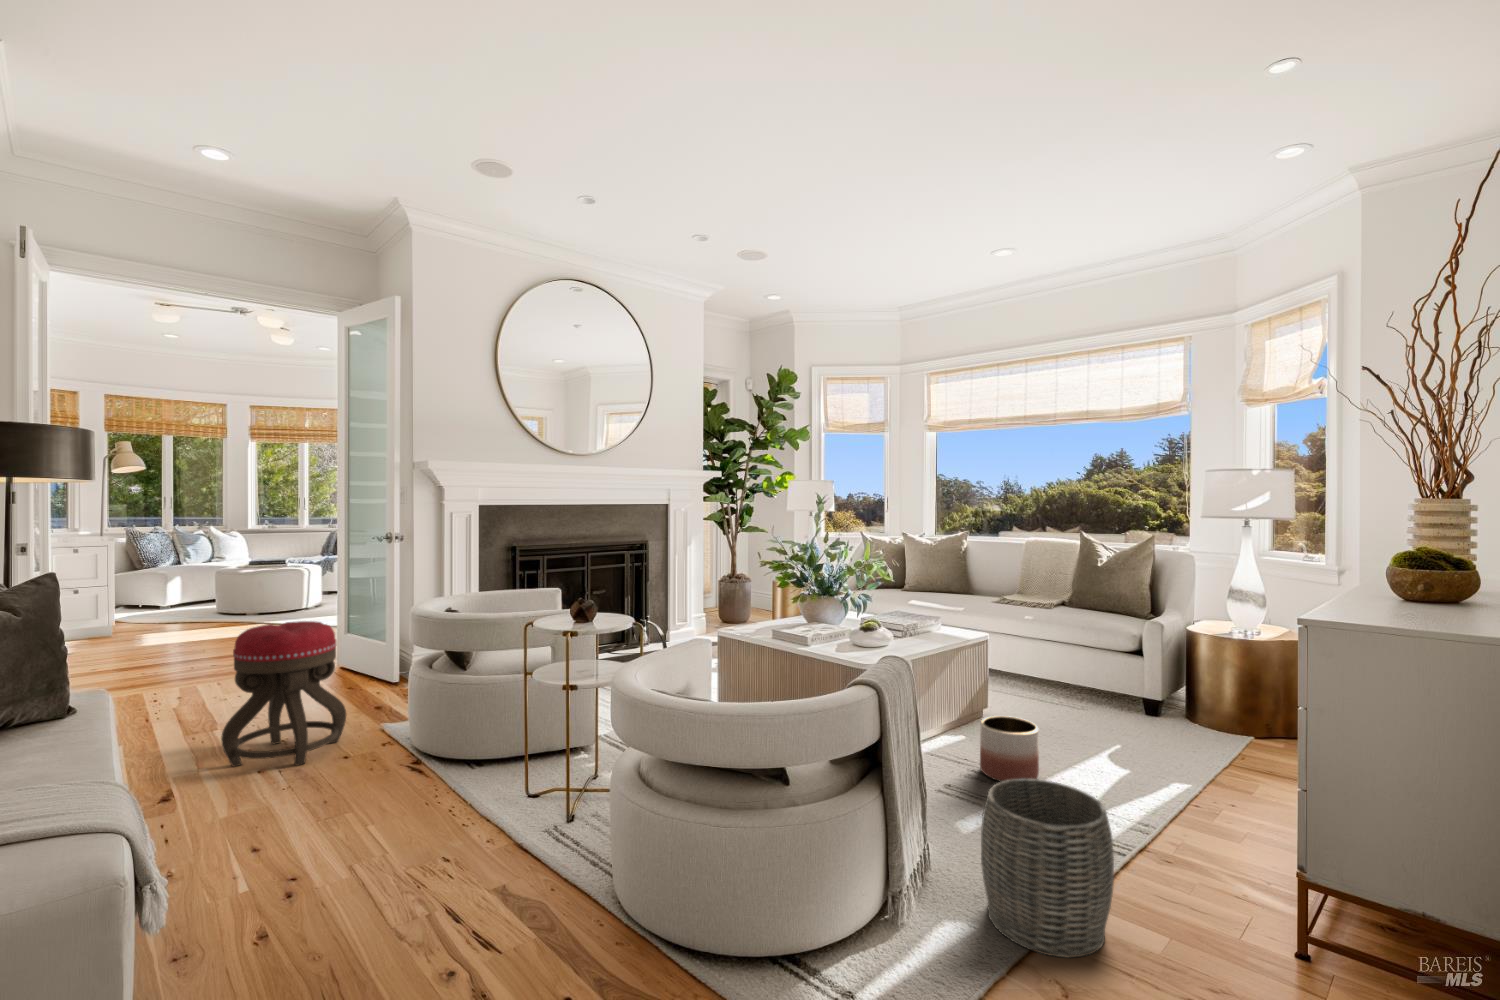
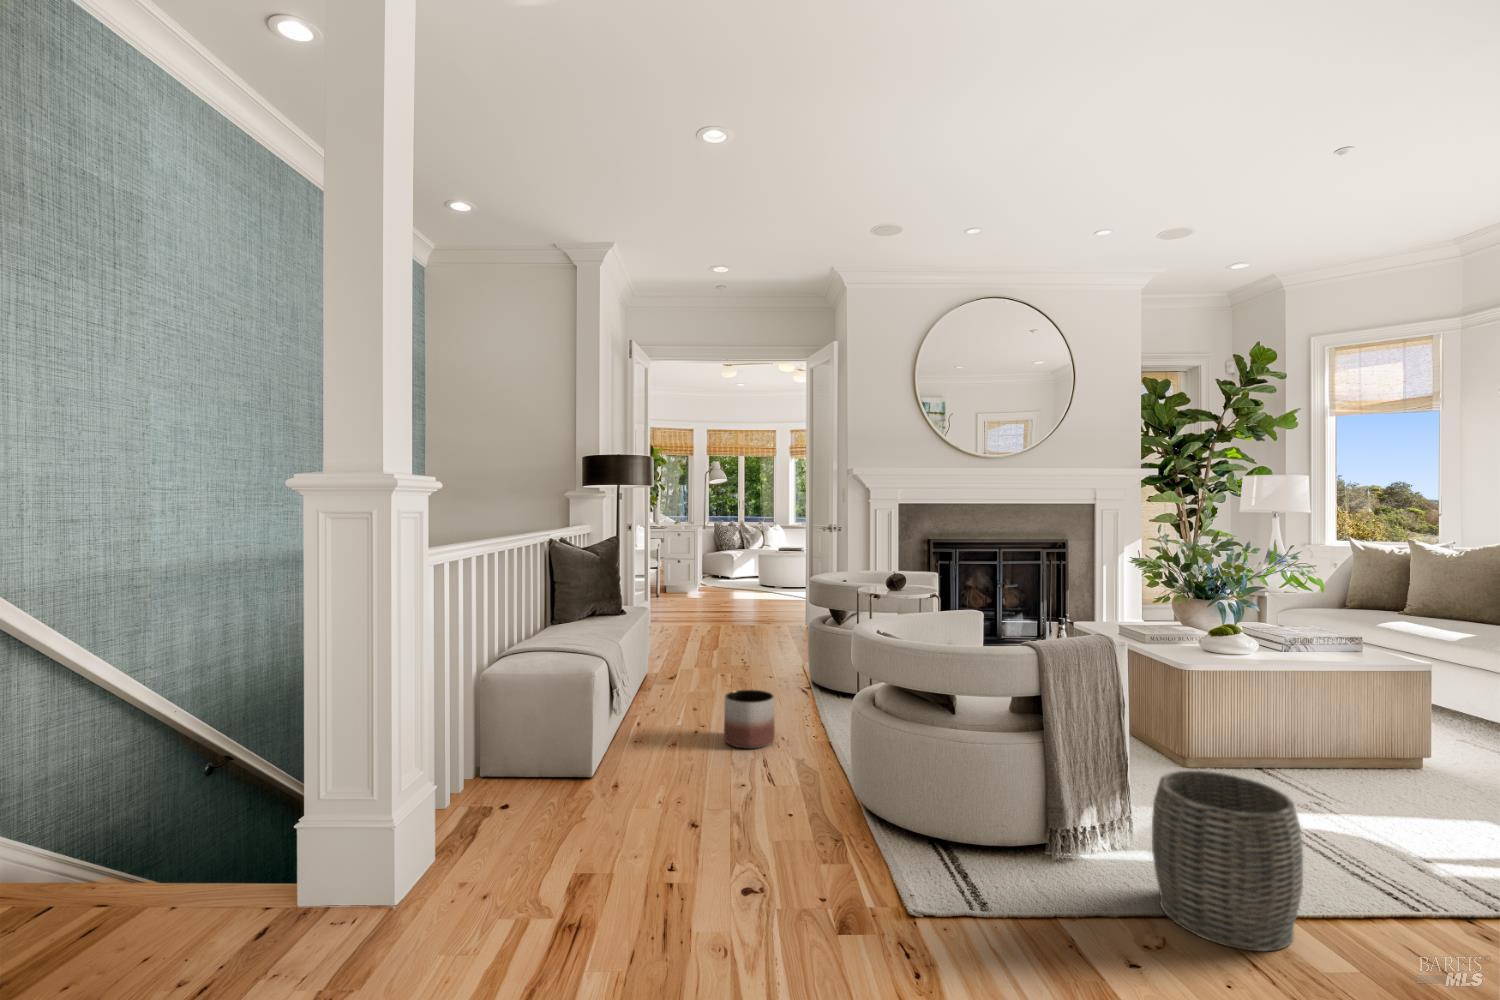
ottoman: present [221,621,346,767] -> none [706,580,778,676]
planter: present [980,716,1039,782] -> present [724,690,775,749]

